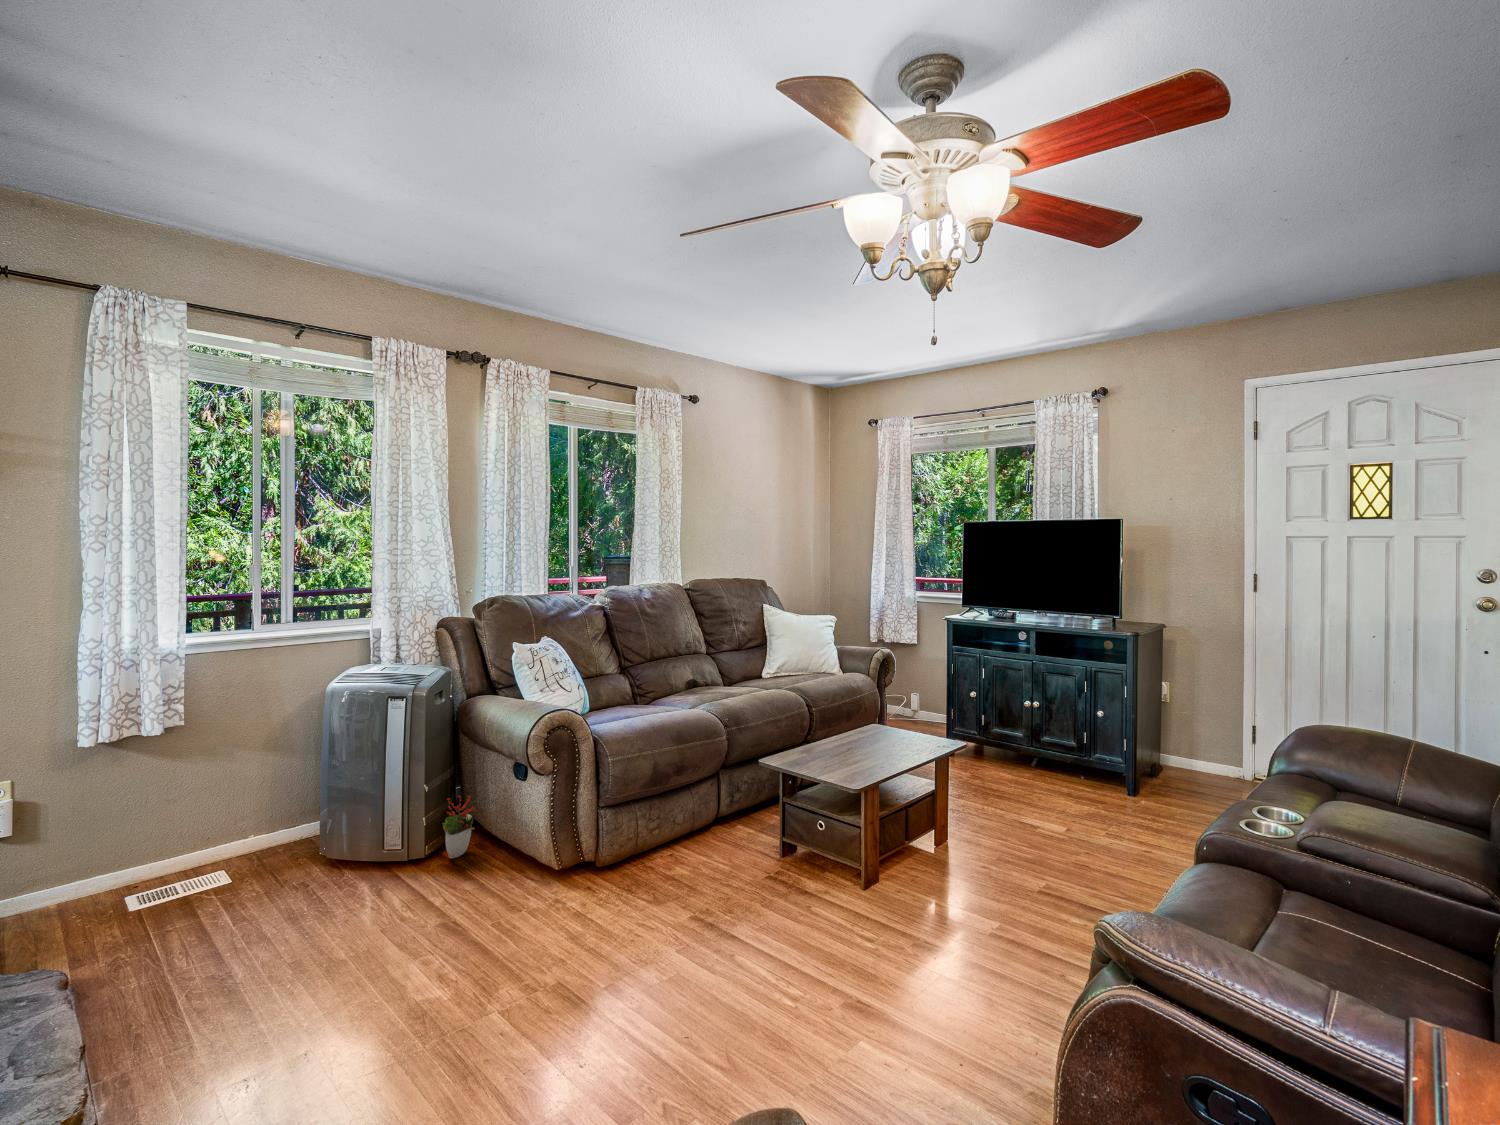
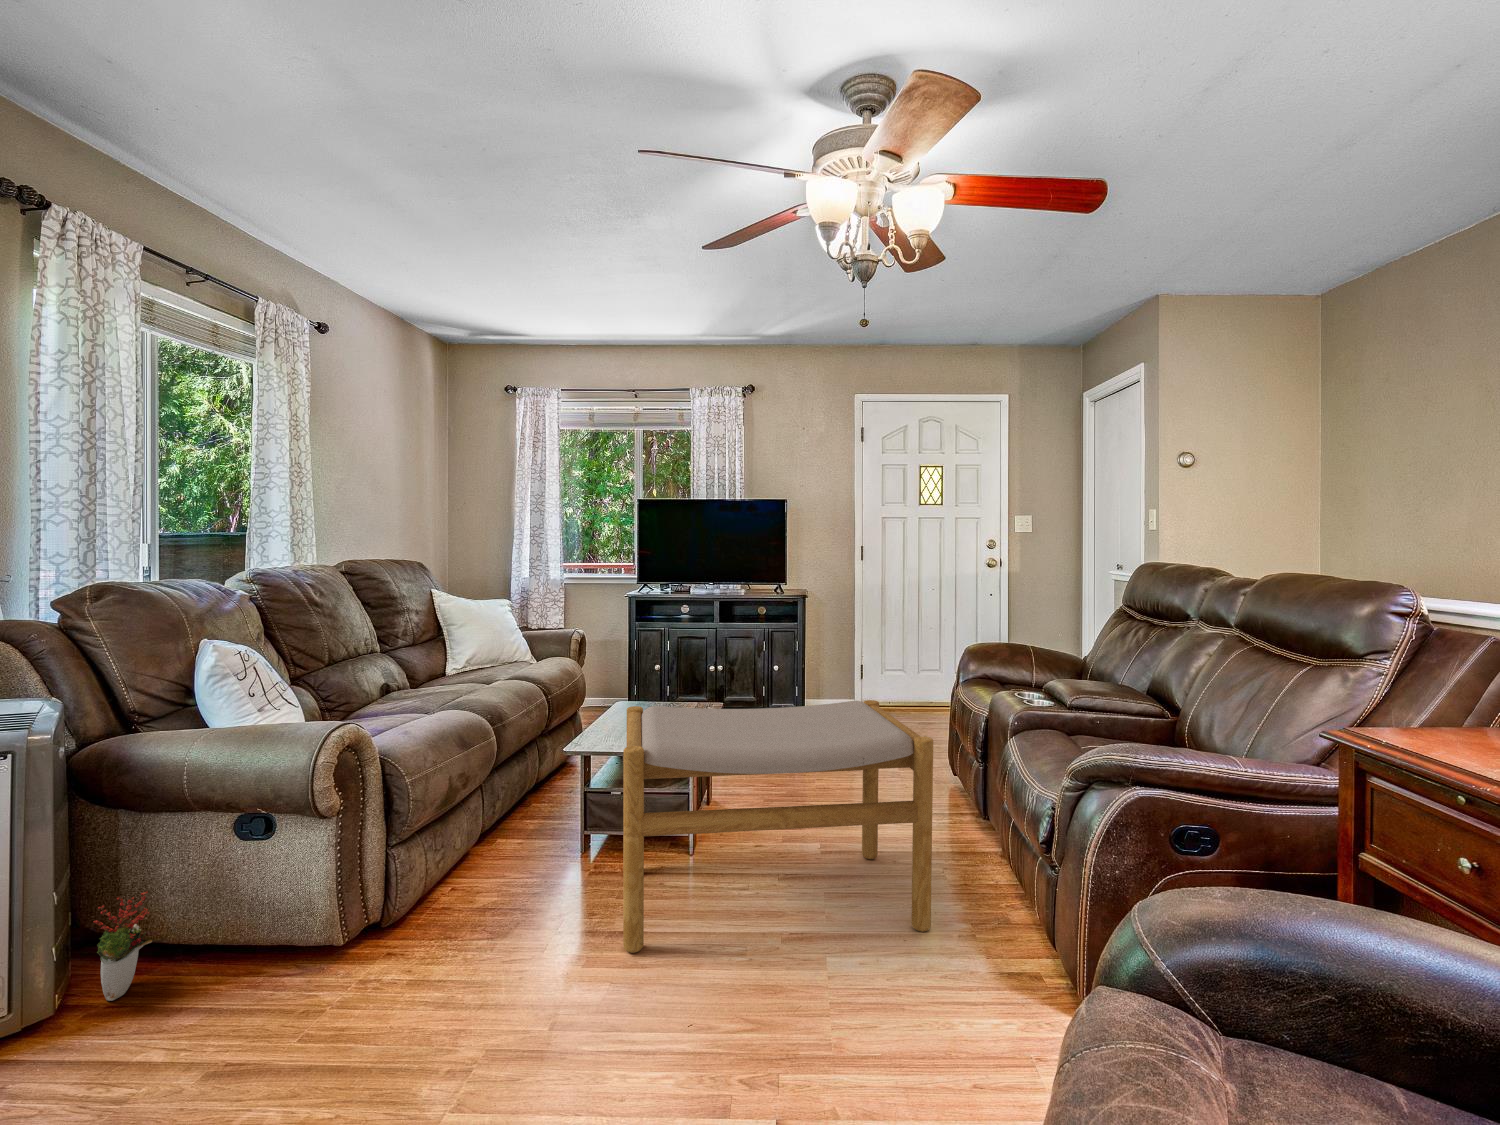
footstool: none [714,731,1057,1070] -> present [623,700,933,953]

